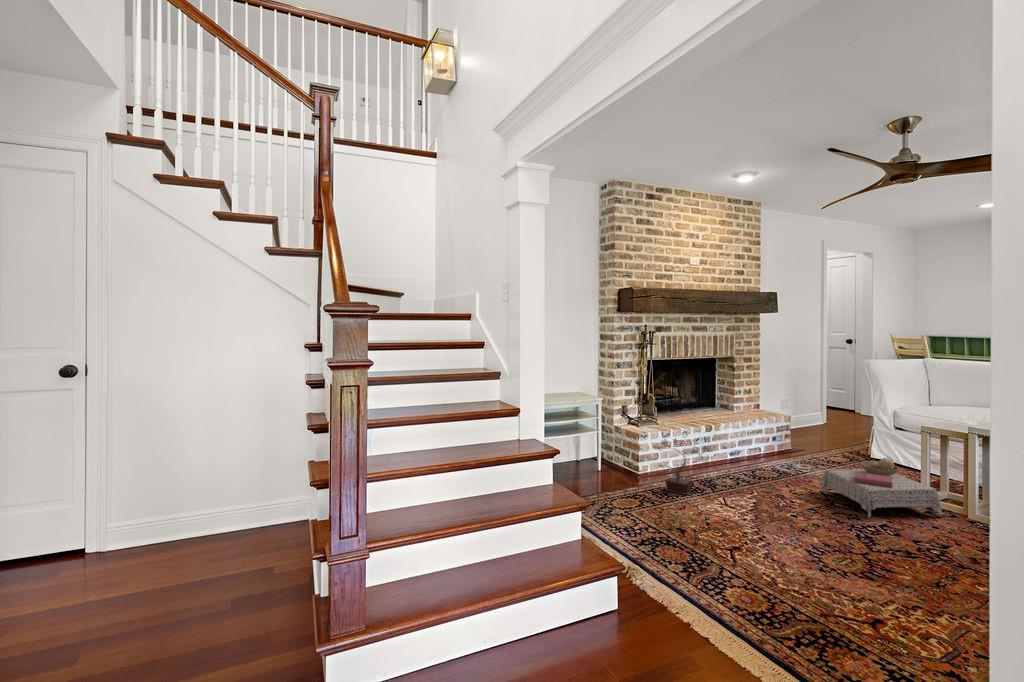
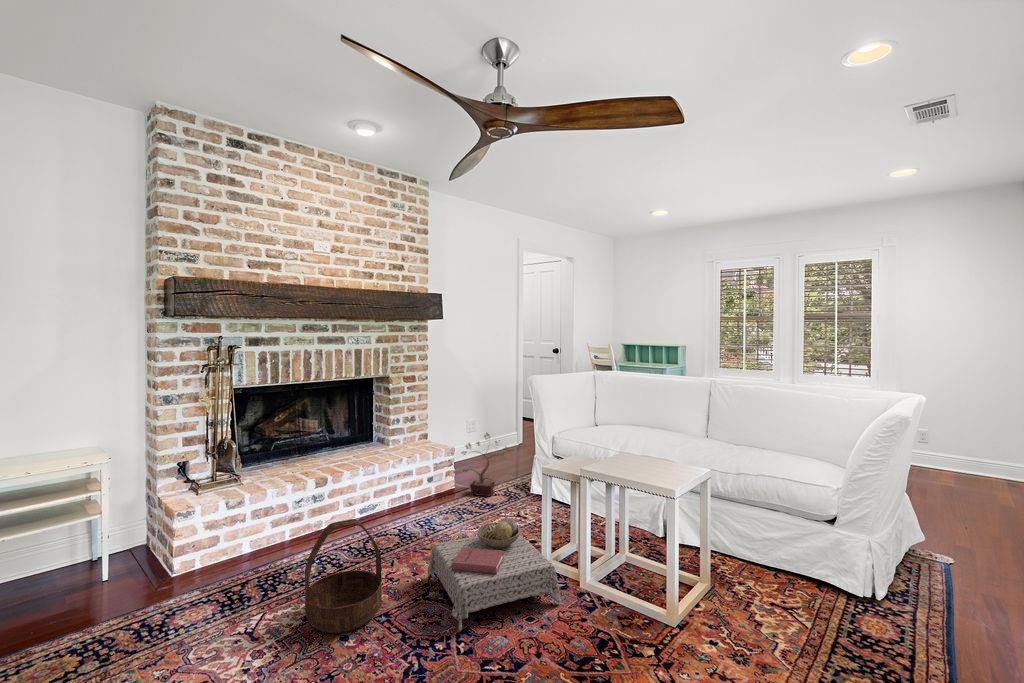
potted plant: present [658,431,712,495] -> present [462,433,513,496]
basket: none [751,442,802,507] -> present [305,519,382,633]

